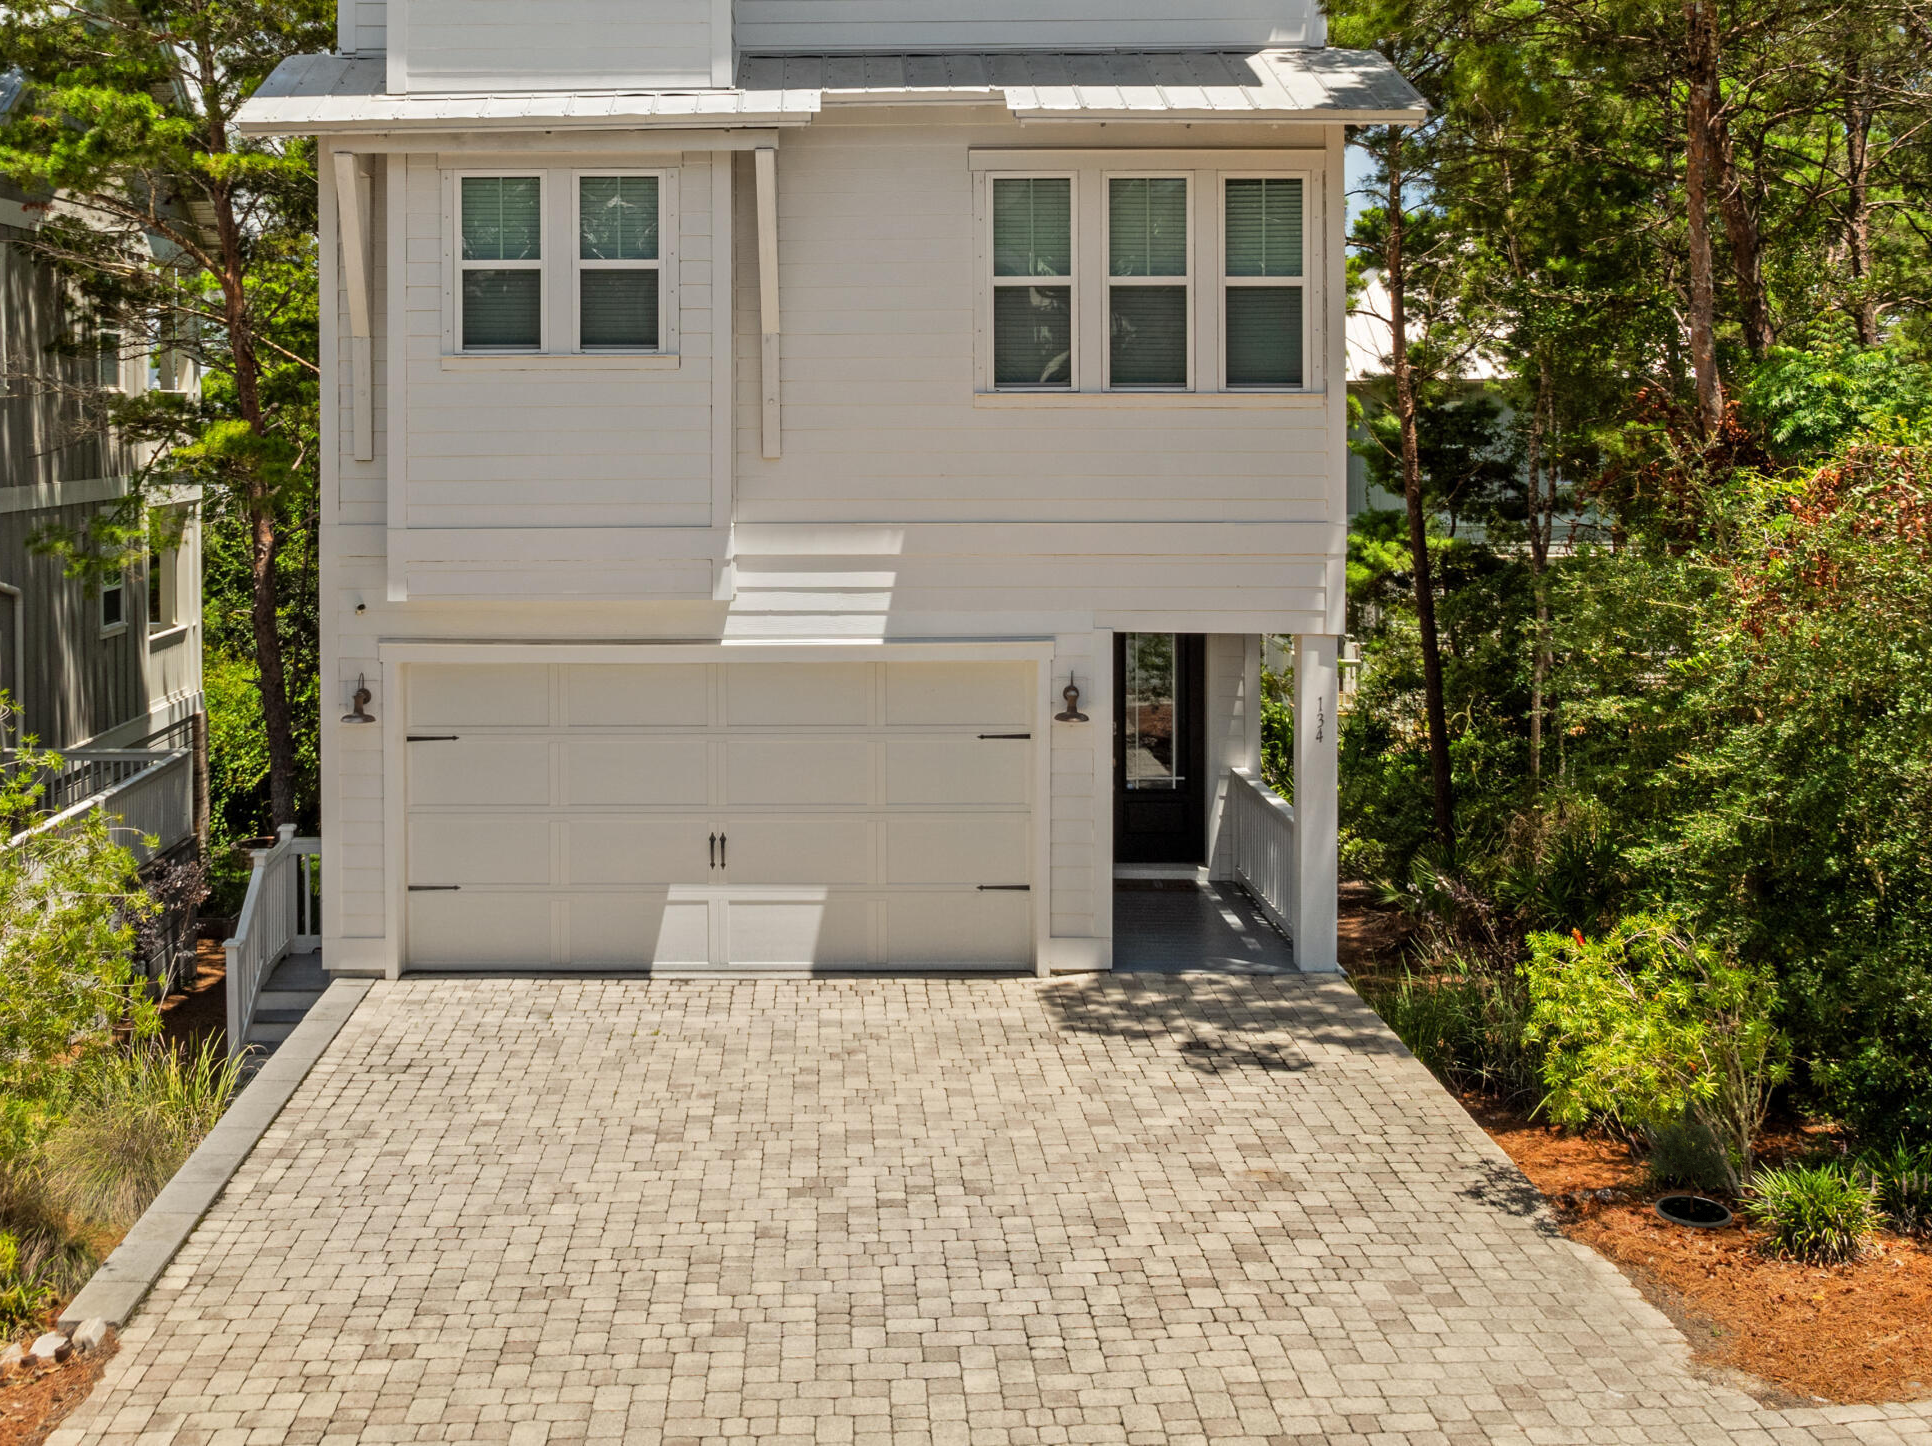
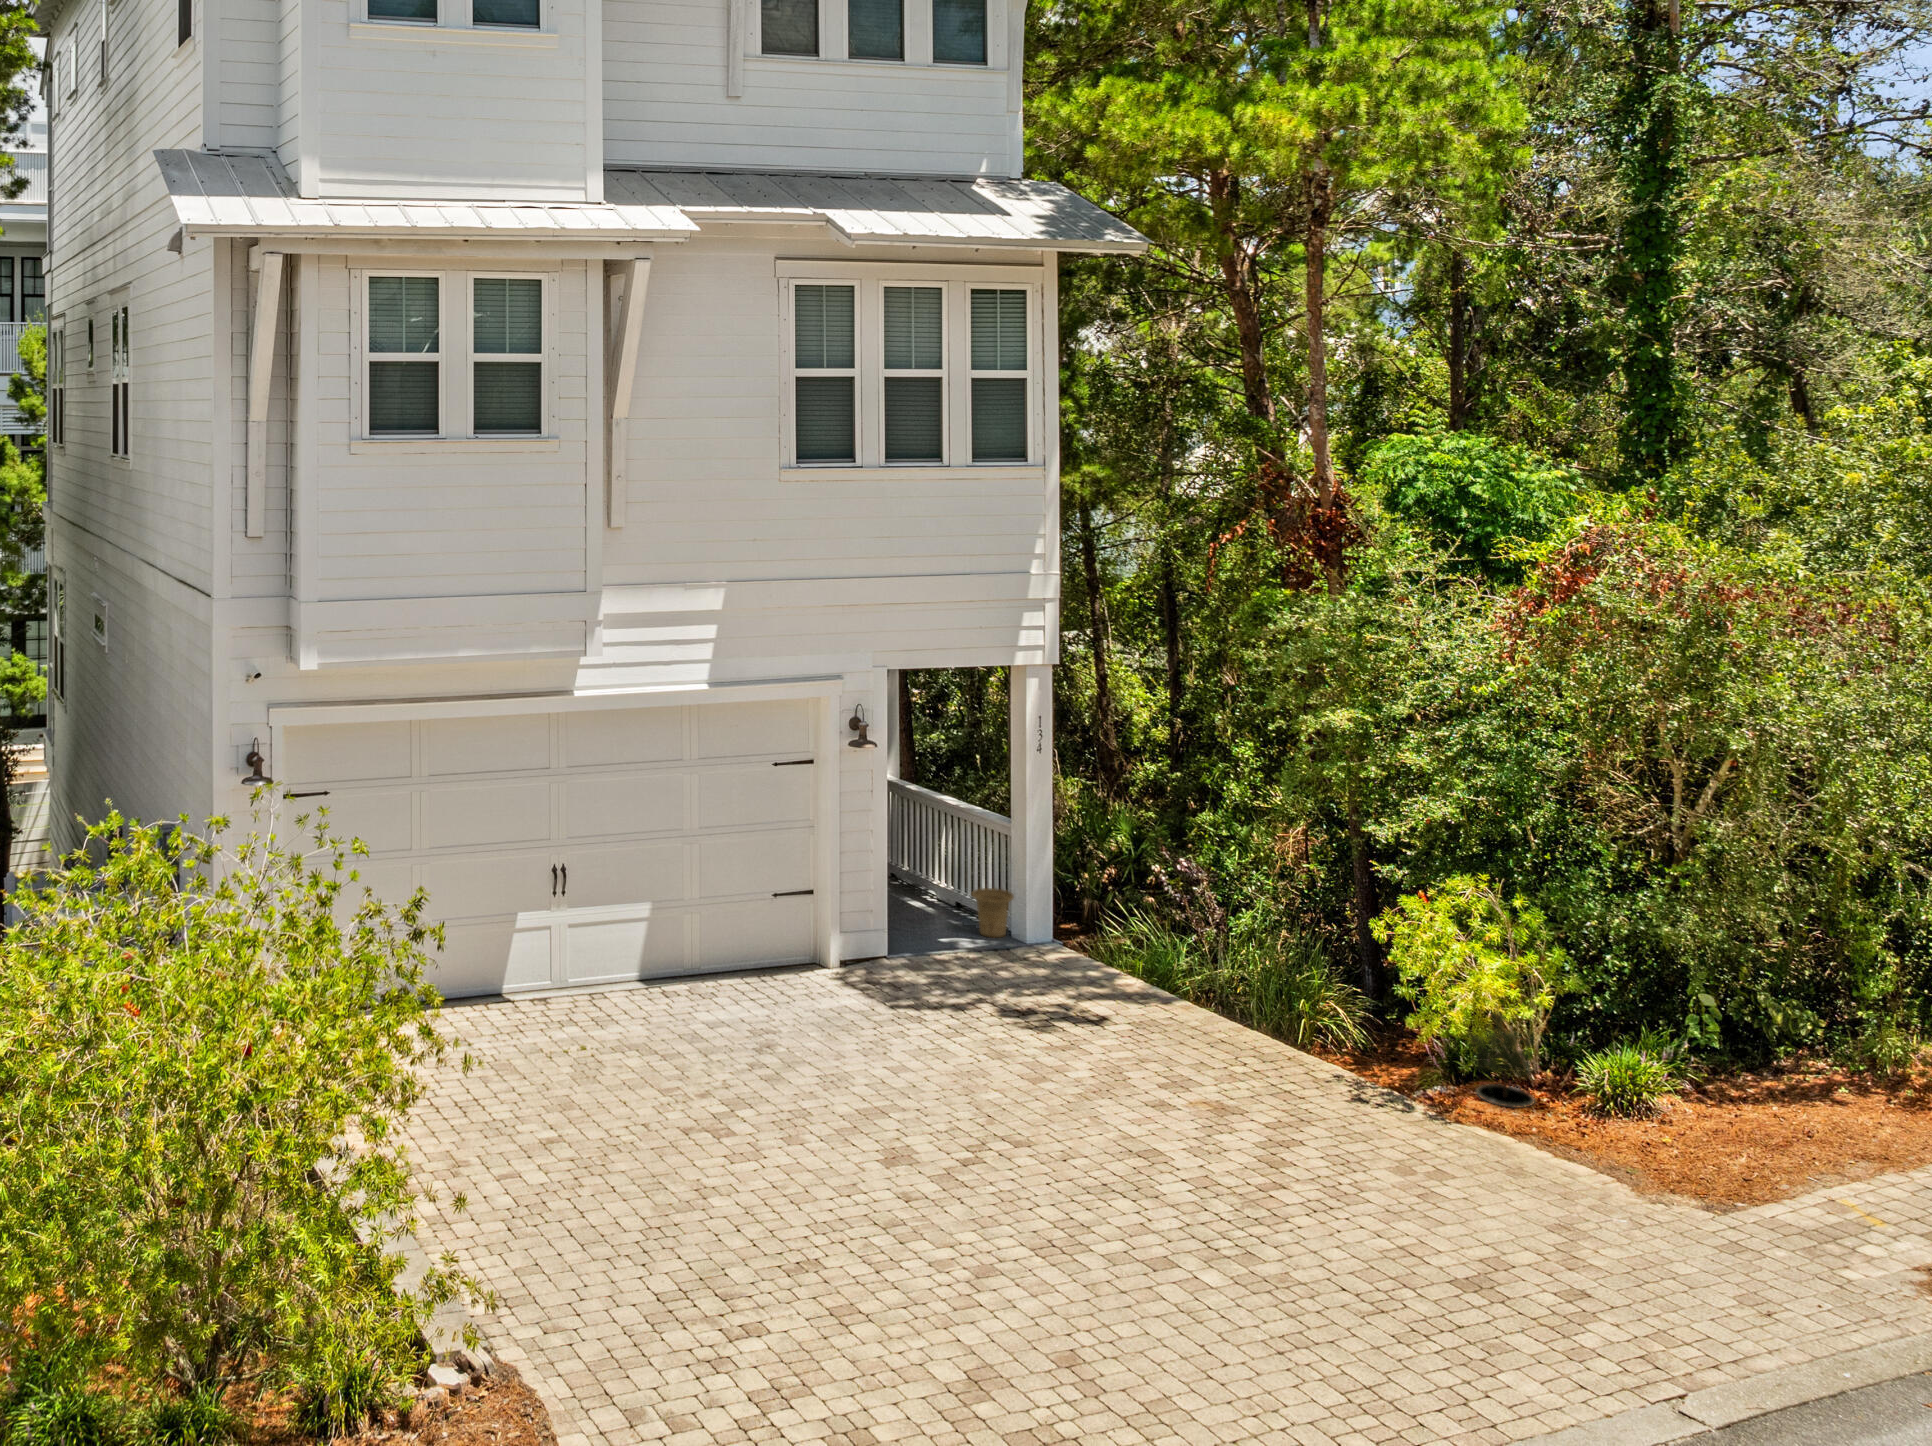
basket: none [1253,913,1306,973] -> present [971,888,1014,937]

